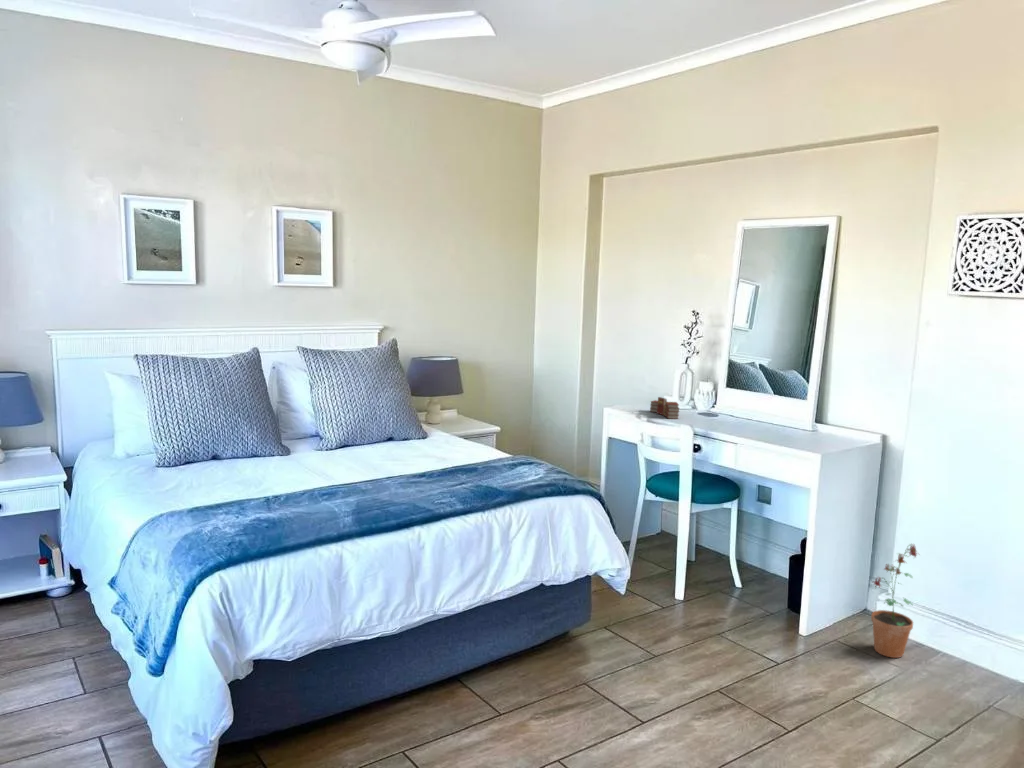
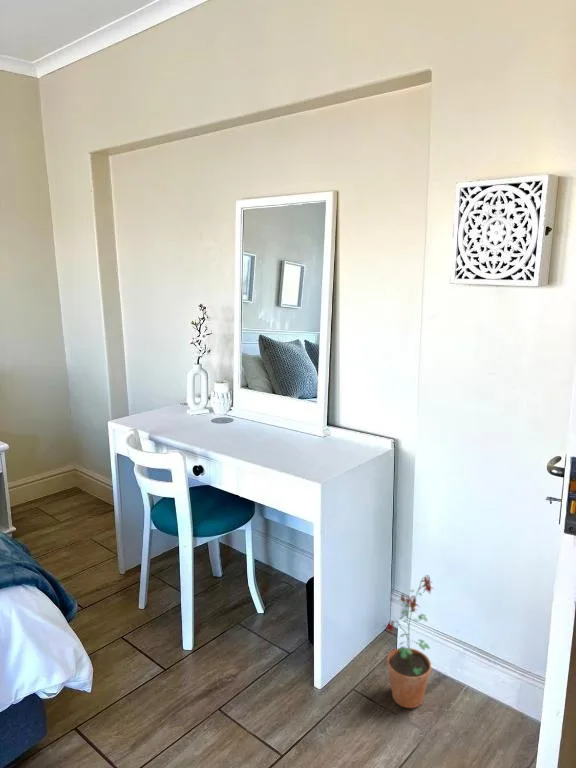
book: present [650,397,679,419] -> none [159,407,185,433]

